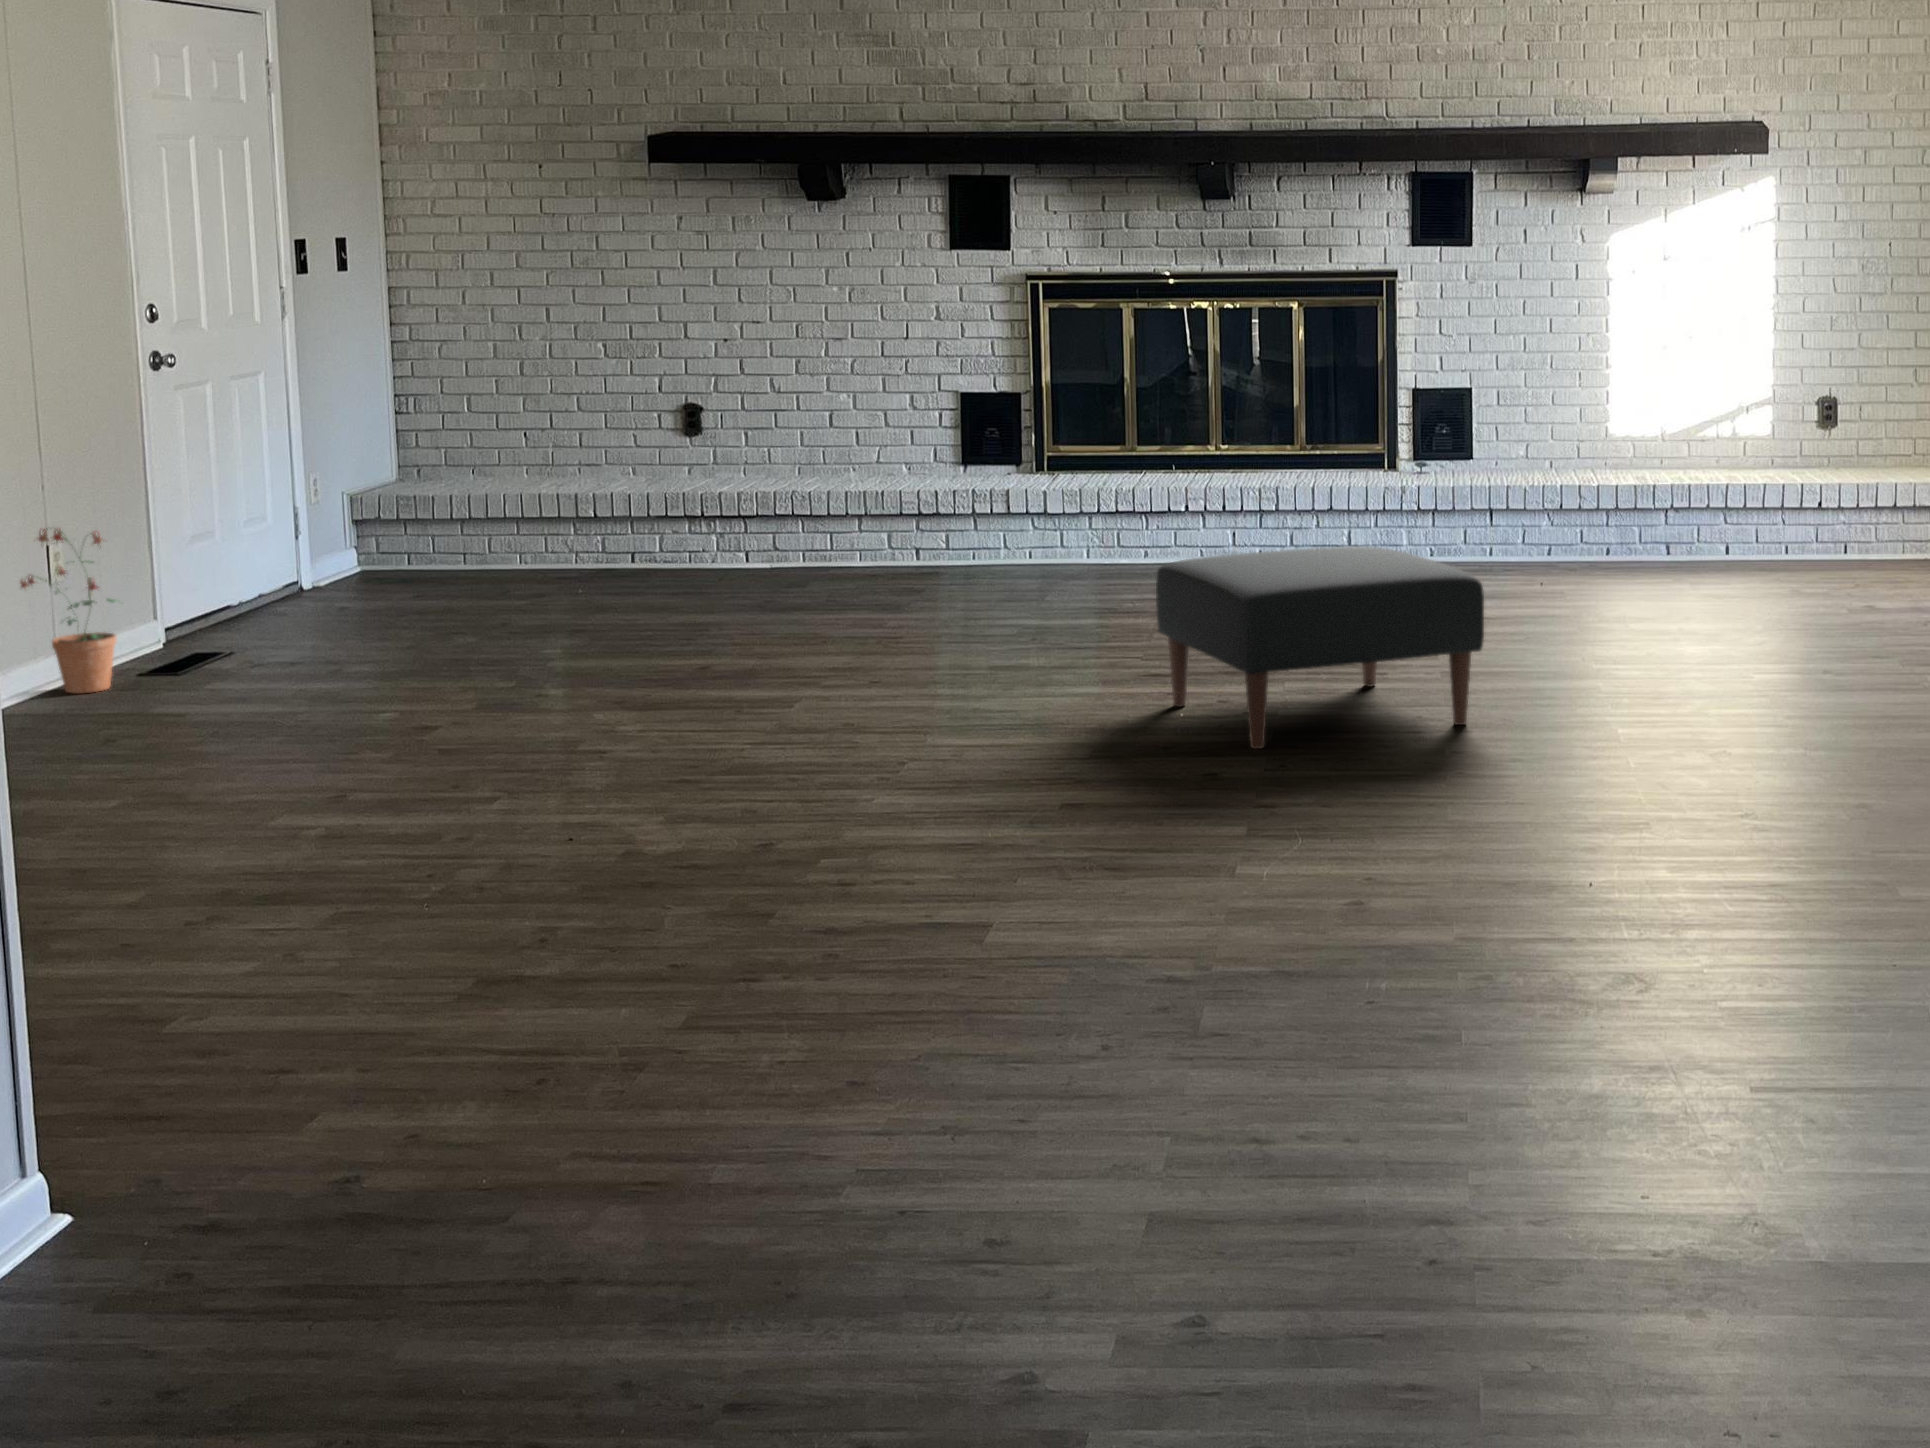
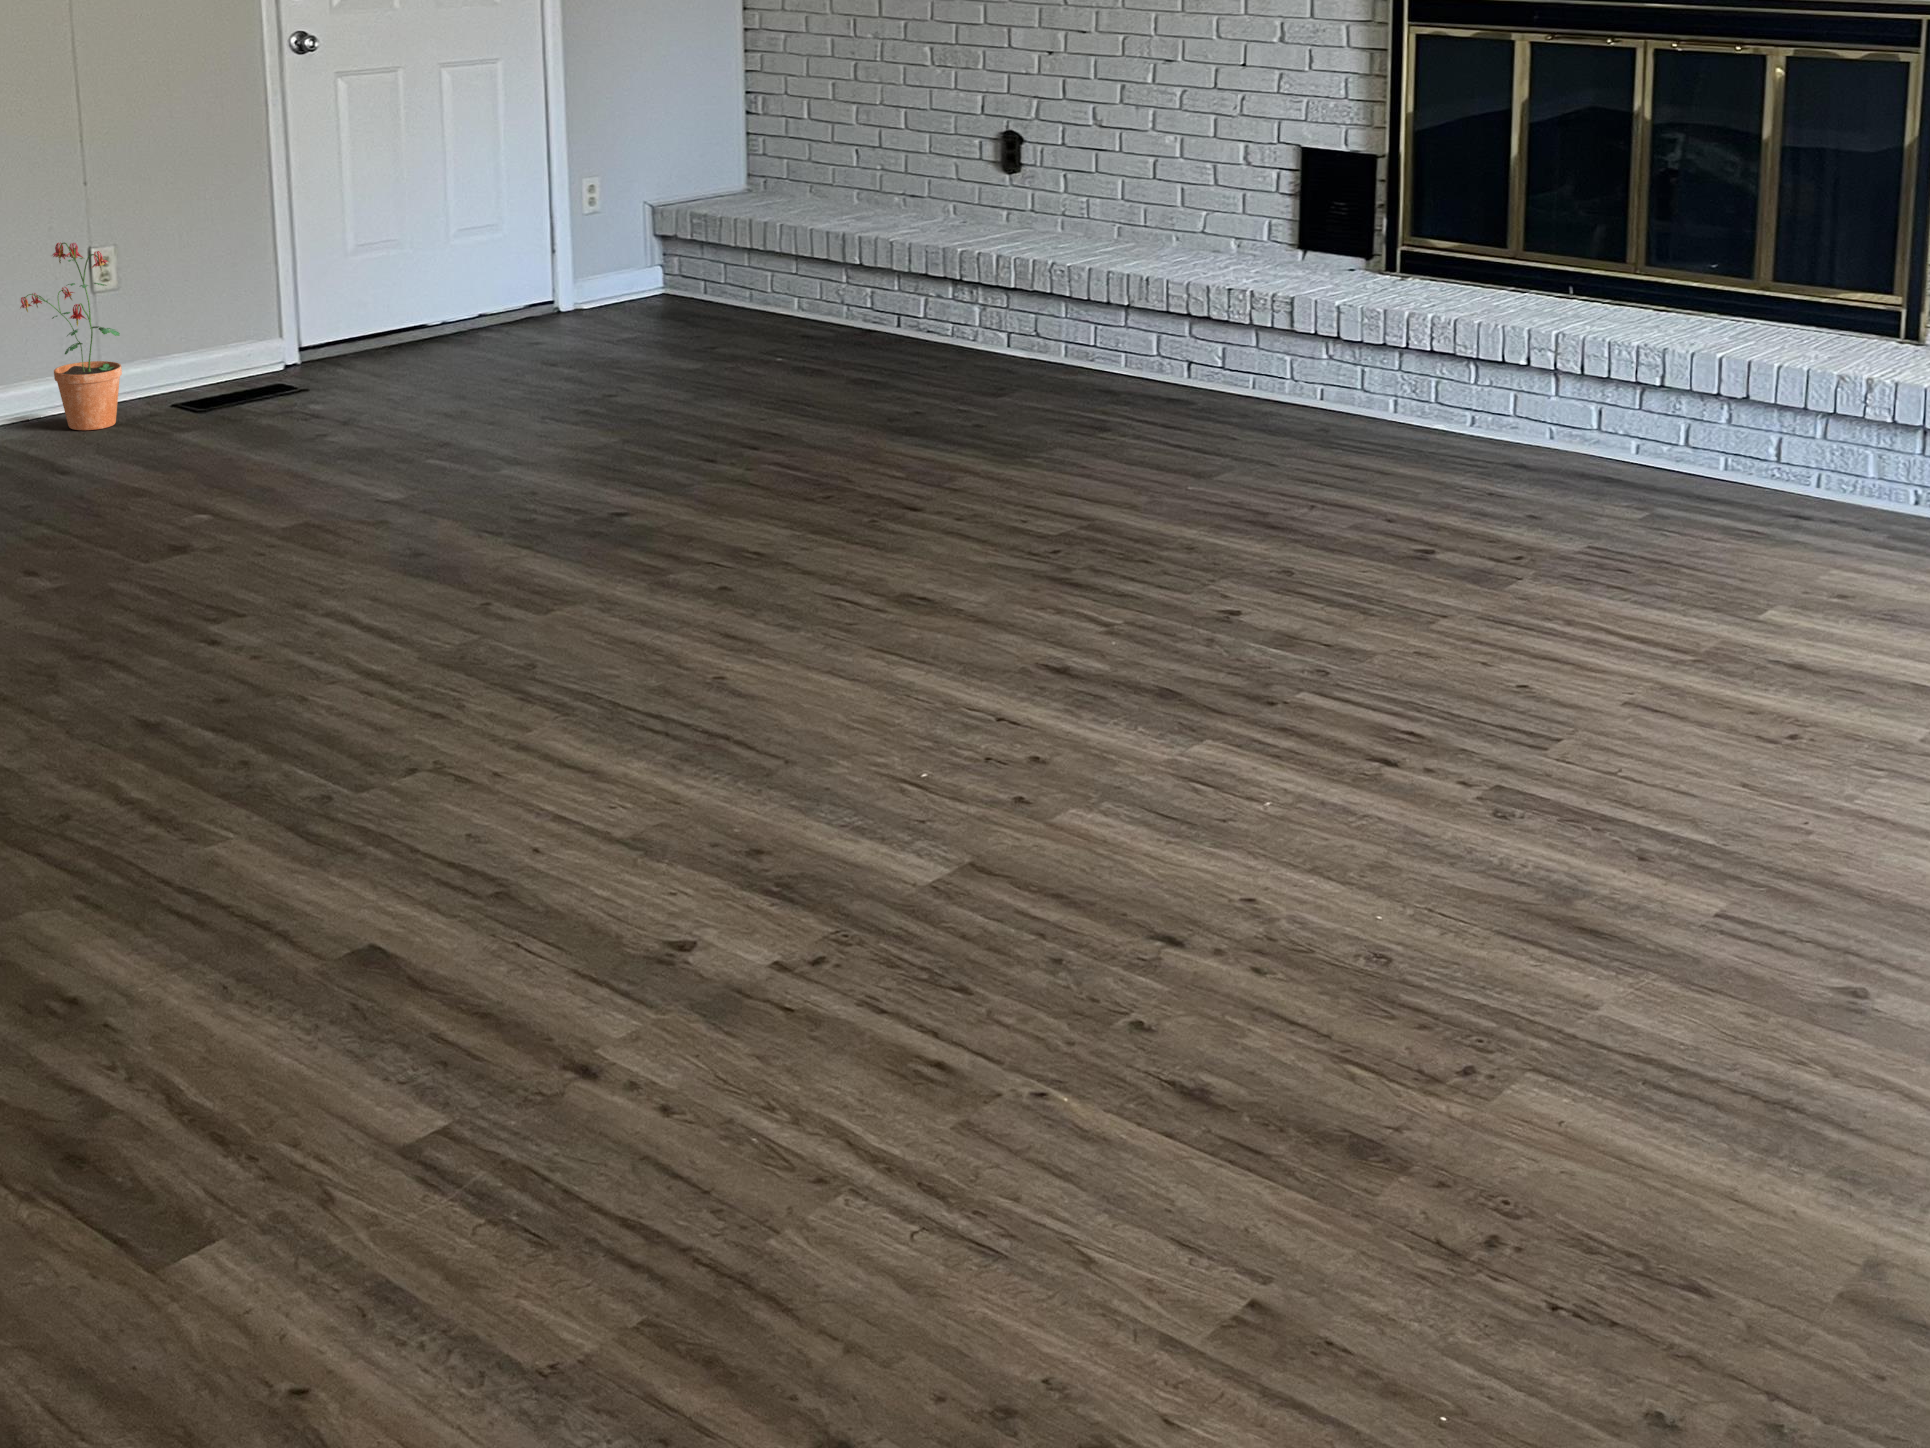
ottoman: present [1156,546,1484,749] -> none [787,532,1334,975]

